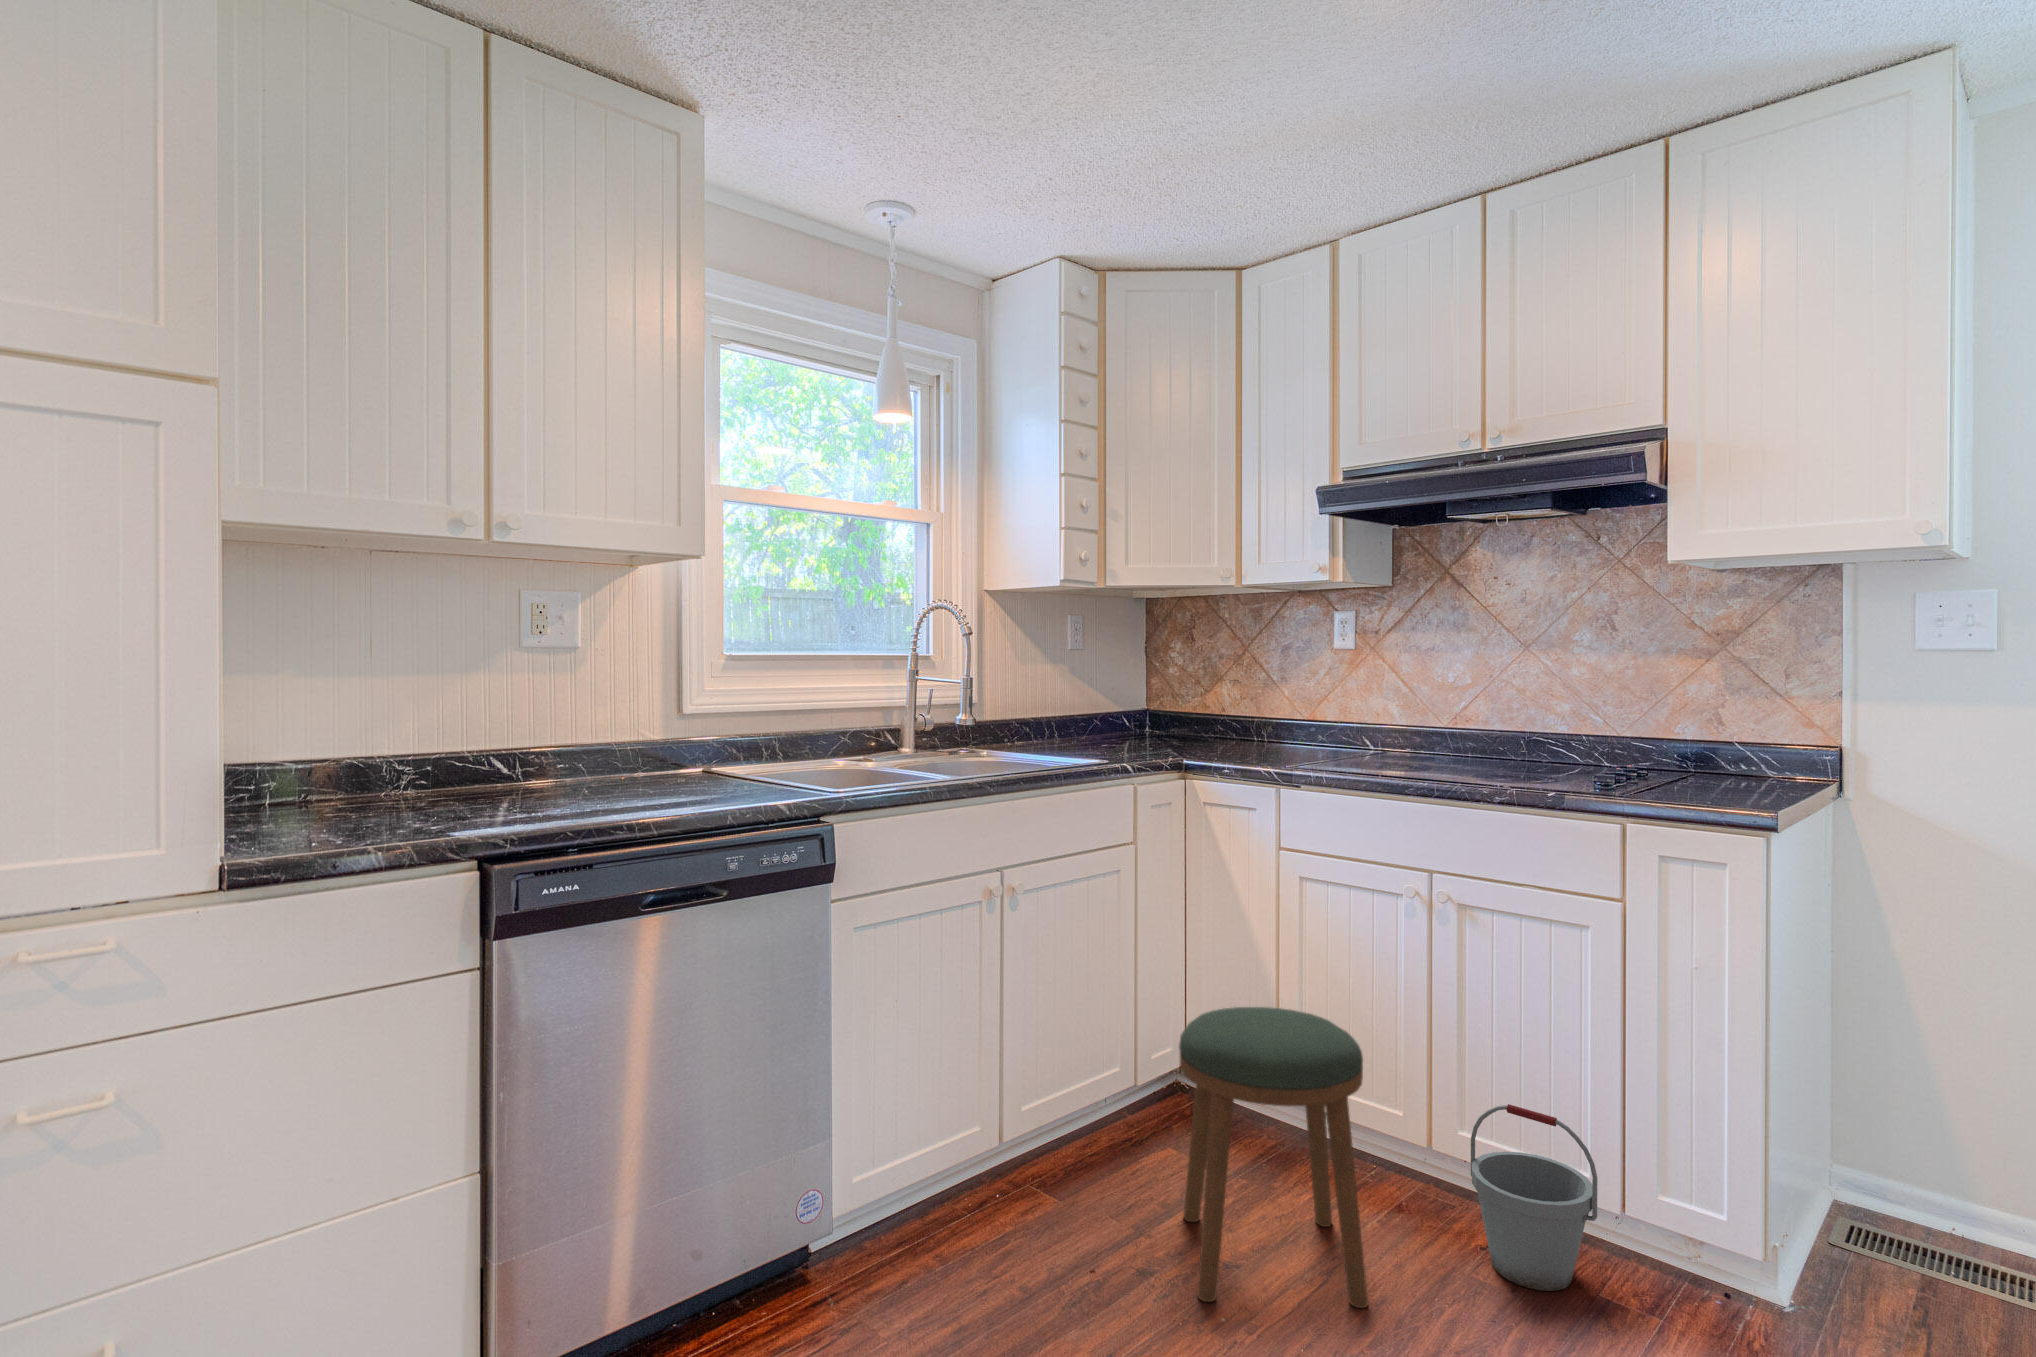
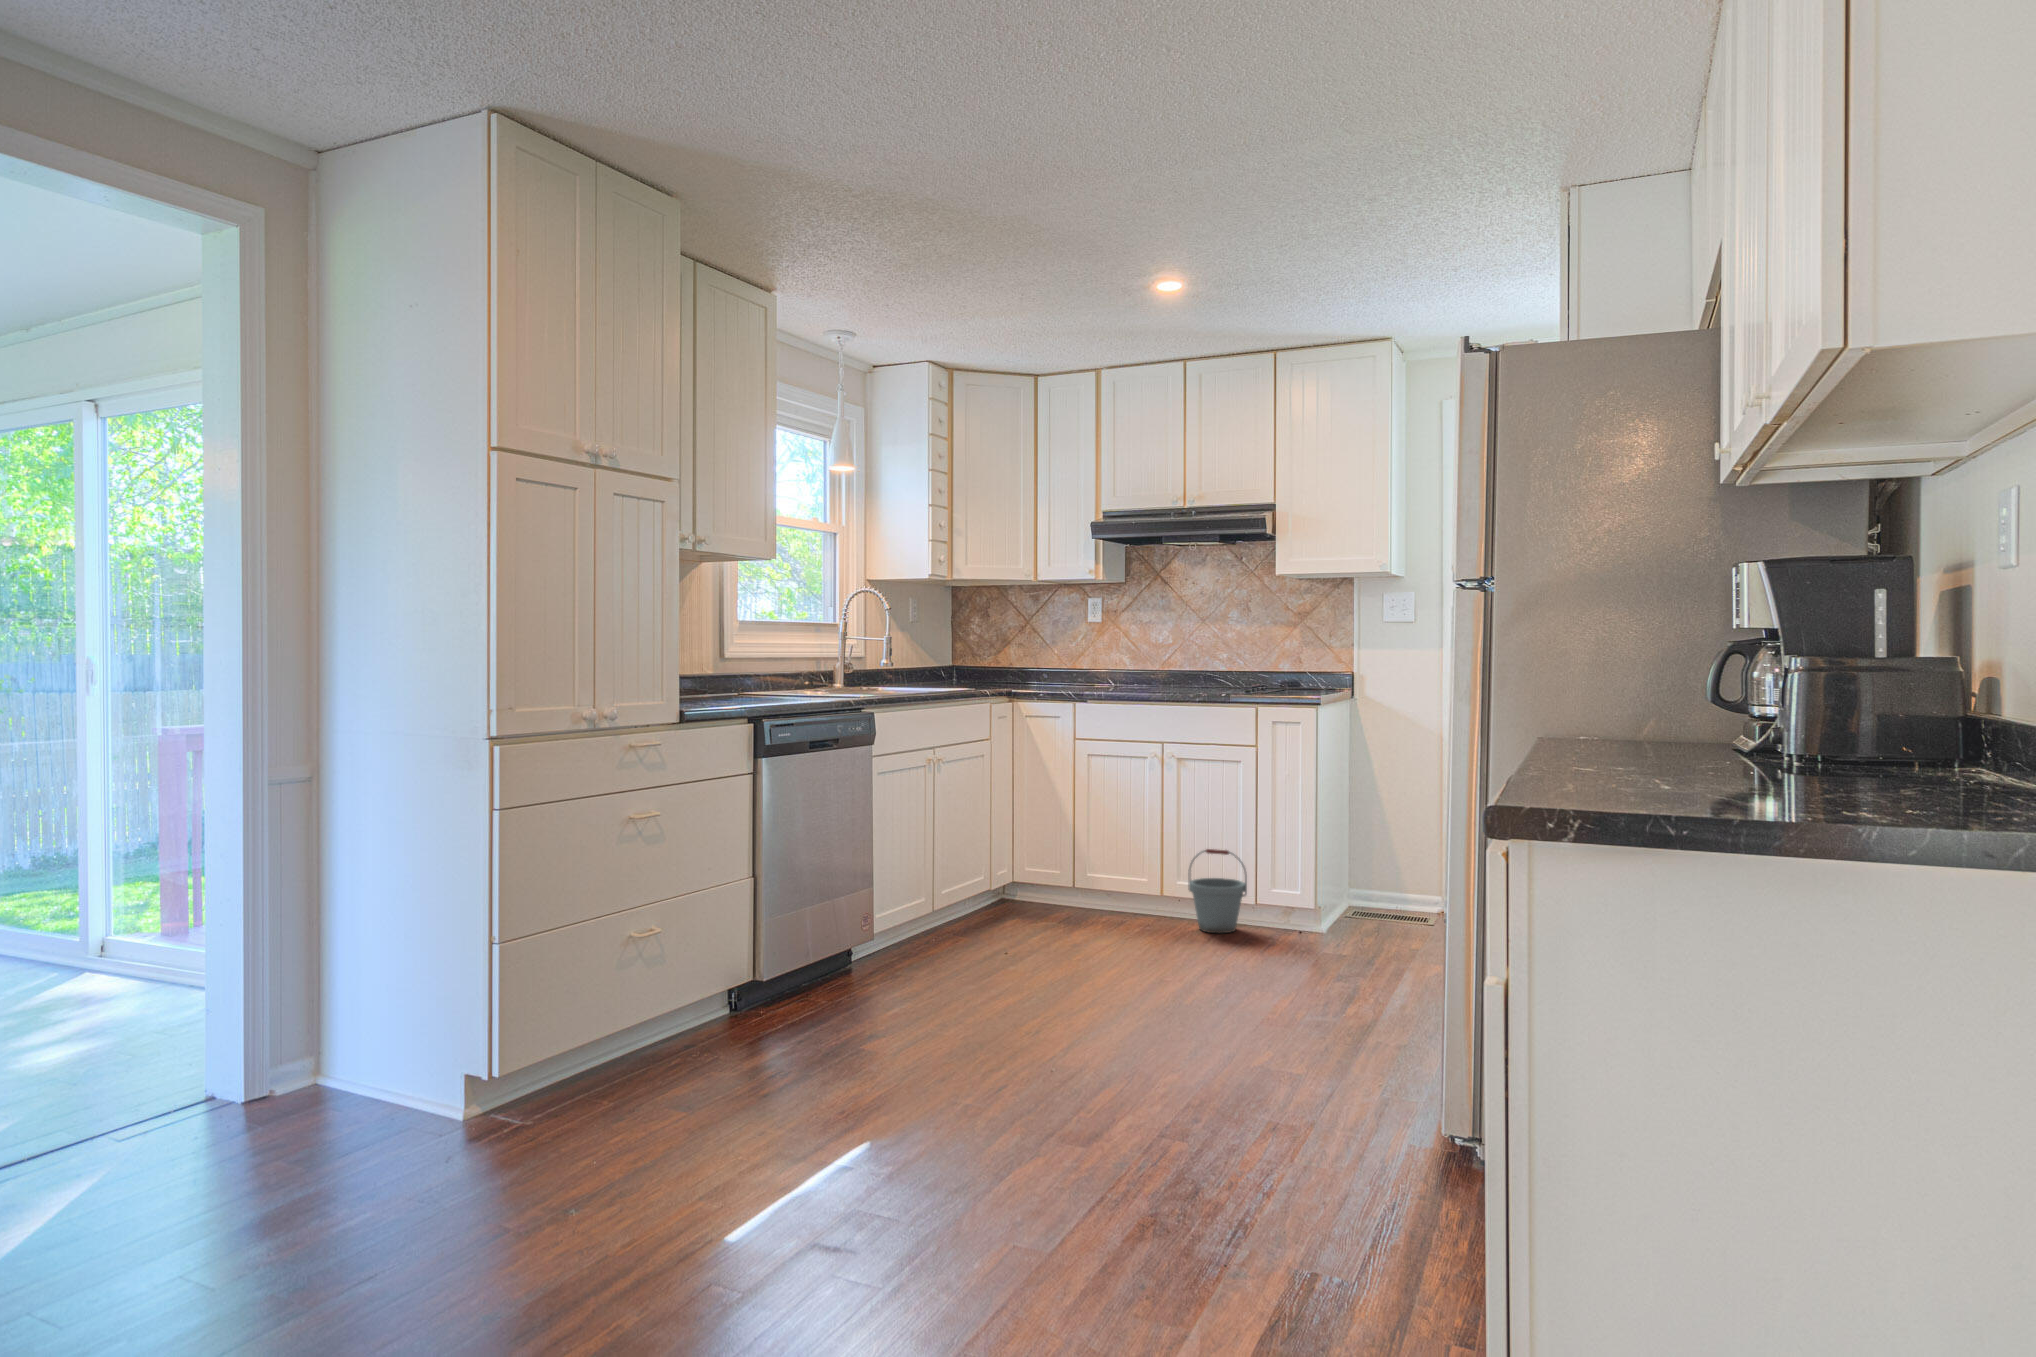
stool: present [1179,1007,1368,1308] -> none [1044,813,1148,949]

